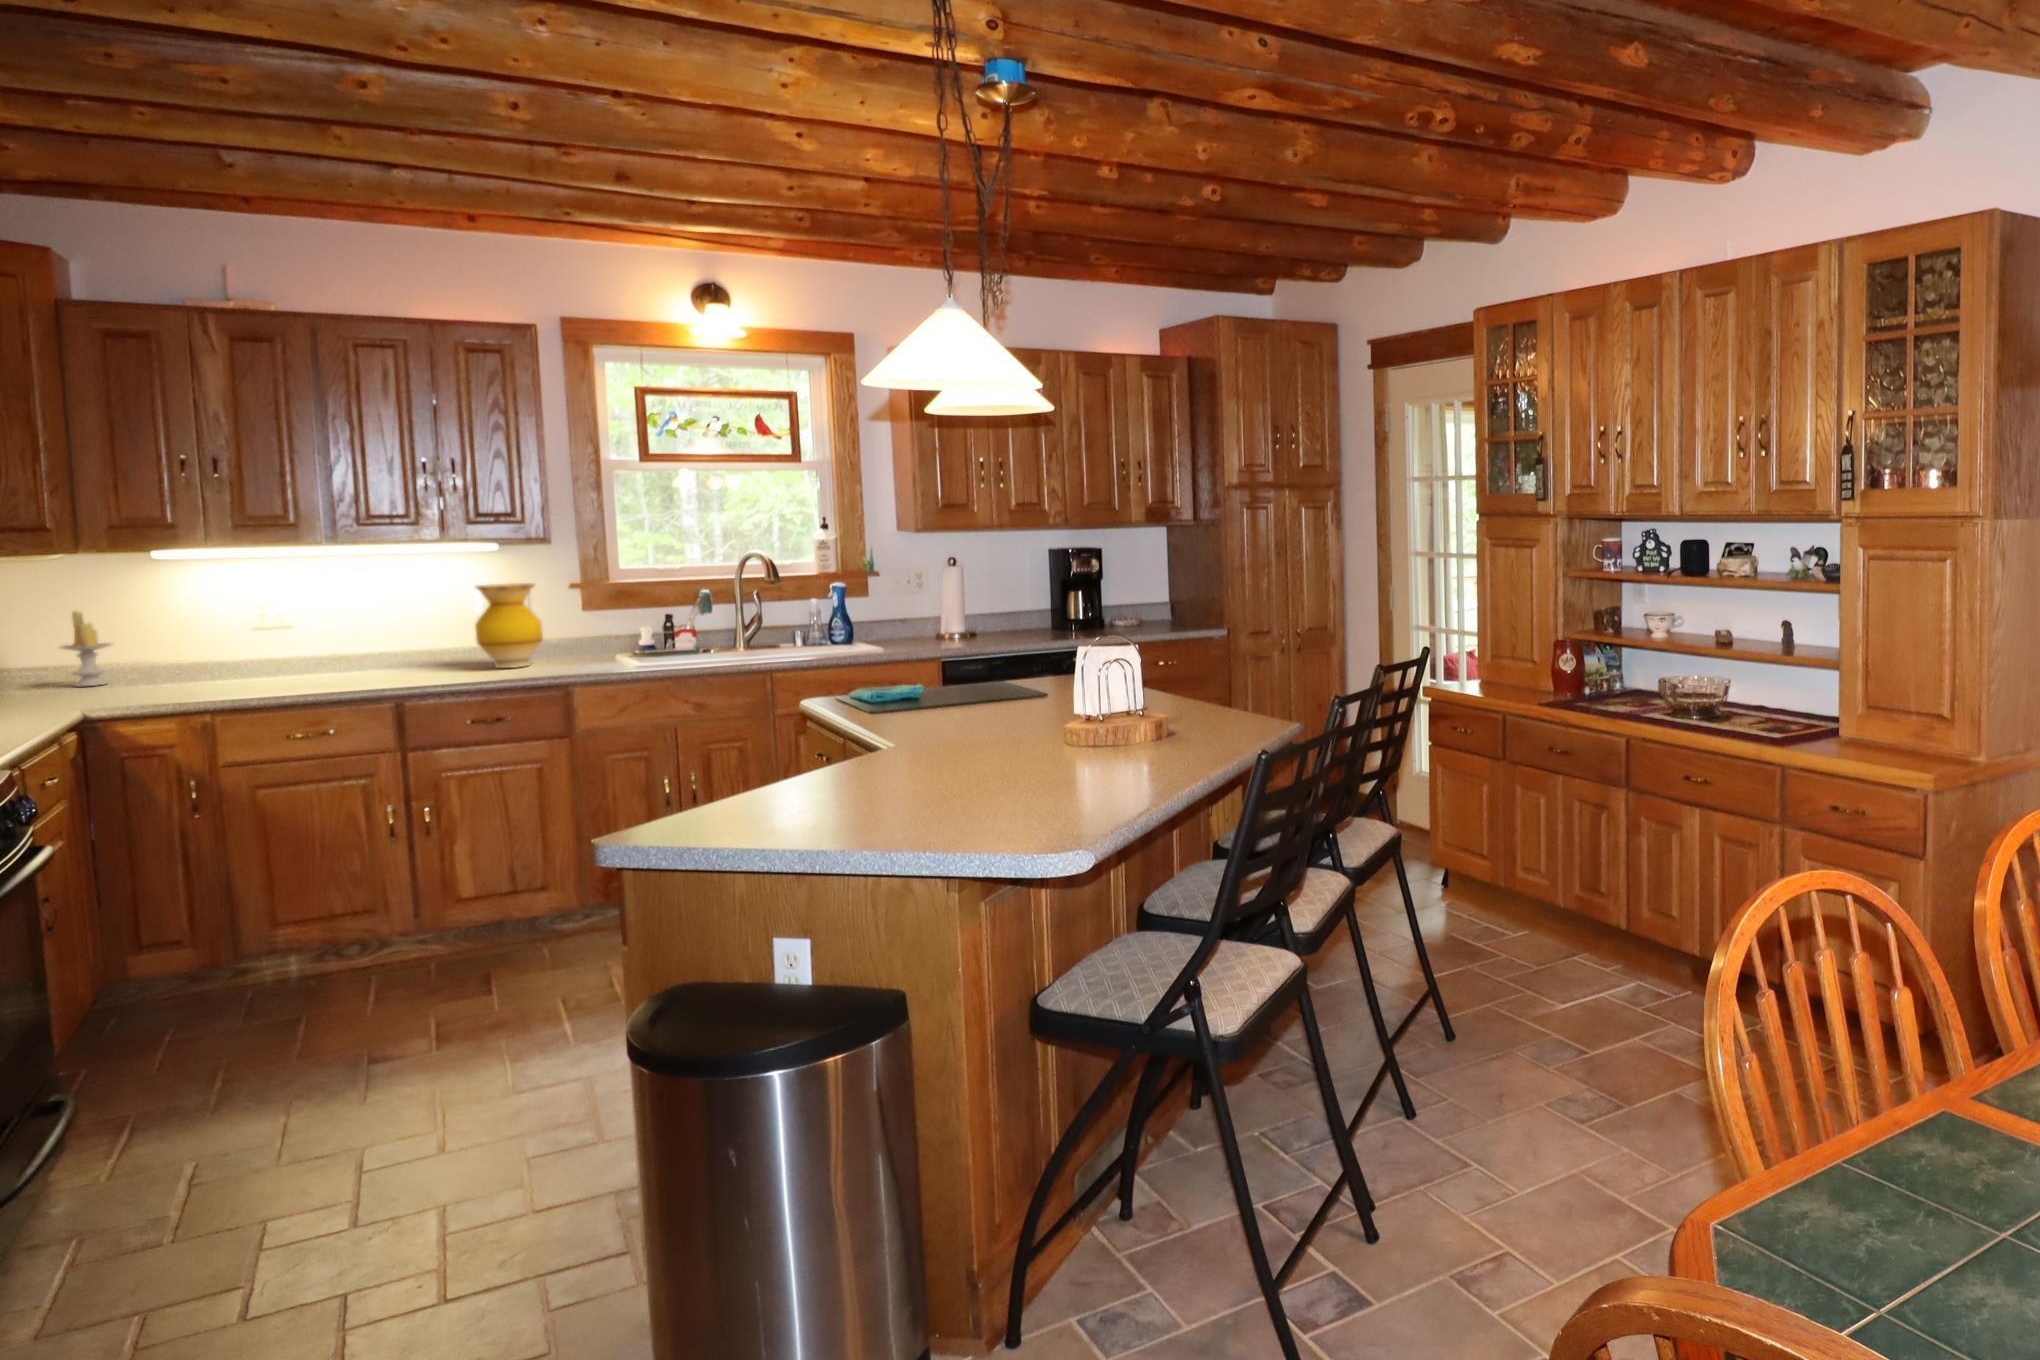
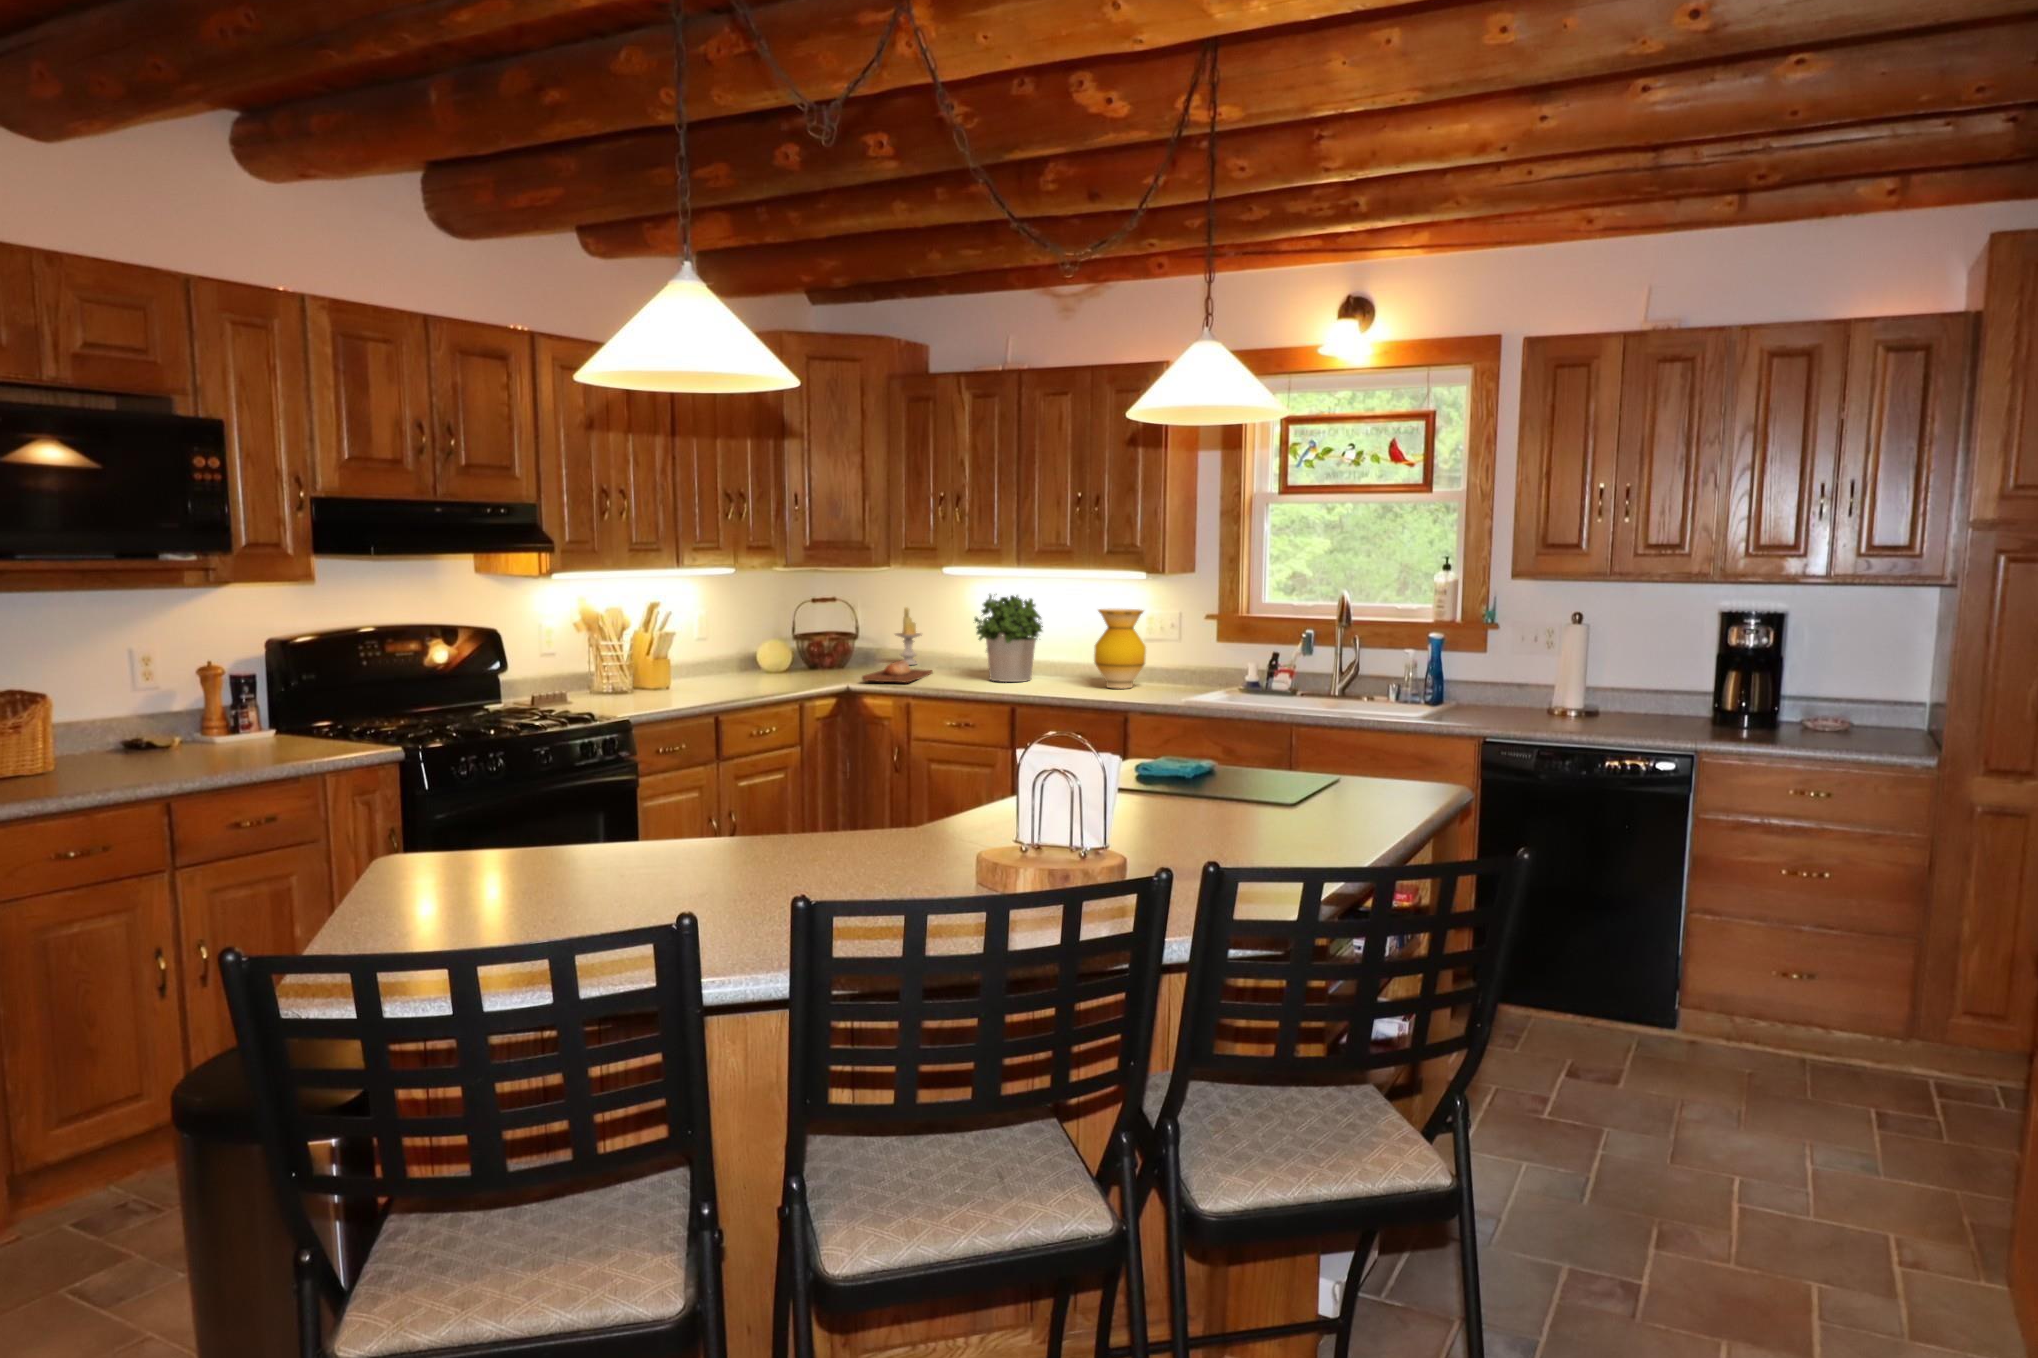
potted plant: none [264,579,380,682] -> present [975,595,1043,682]
bread loaf: none [91,677,191,707] -> present [862,661,933,682]

